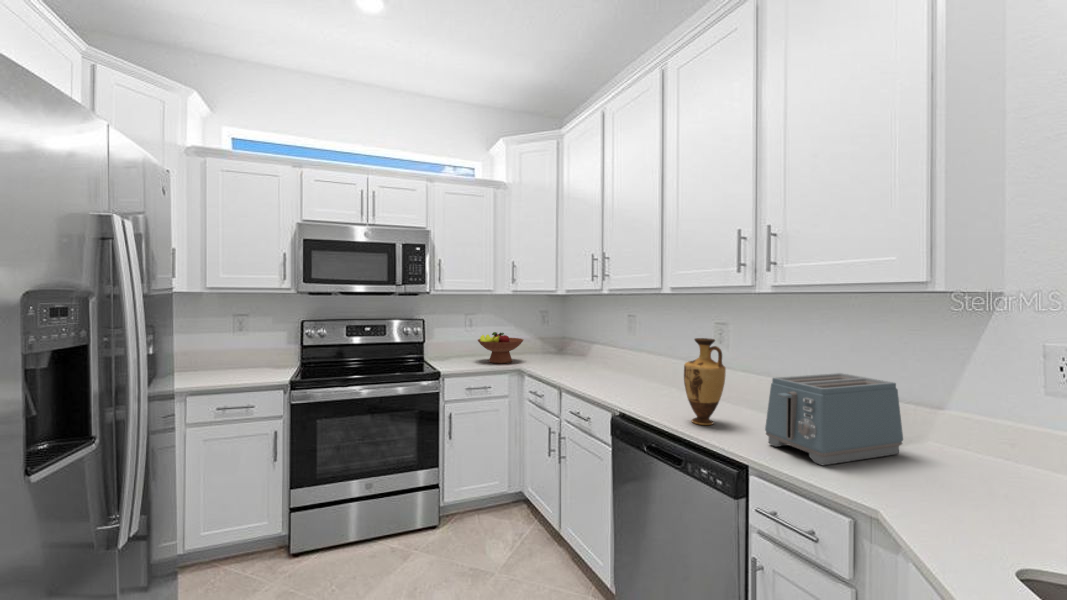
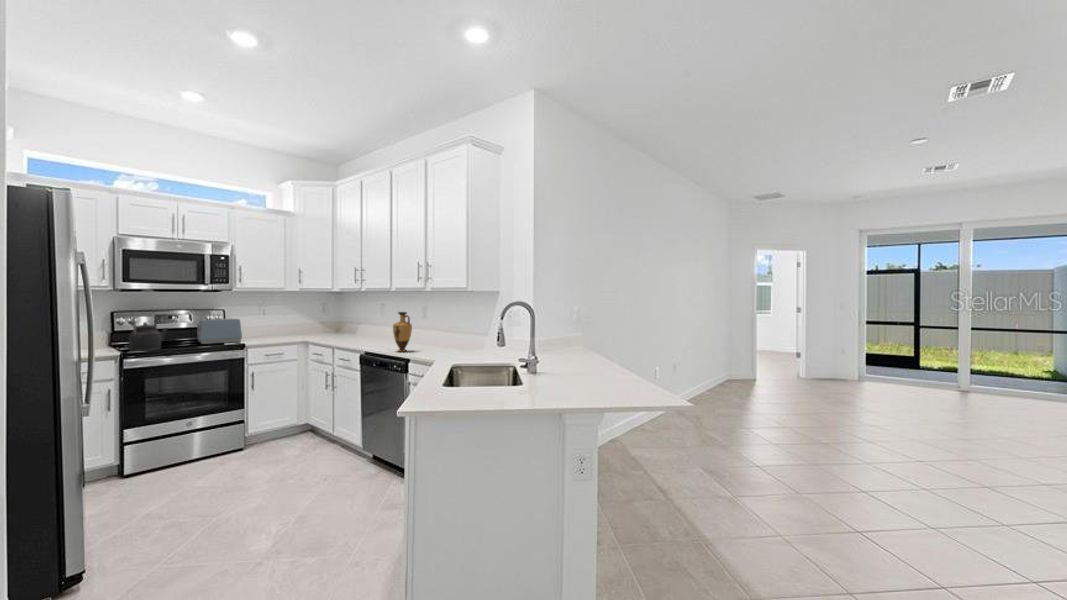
kettle: none [307,328,354,377] -> present [129,316,167,351]
fruit bowl: present [478,332,523,363] -> none [271,318,308,339]
toaster: present [765,373,903,465] -> present [194,319,242,344]

